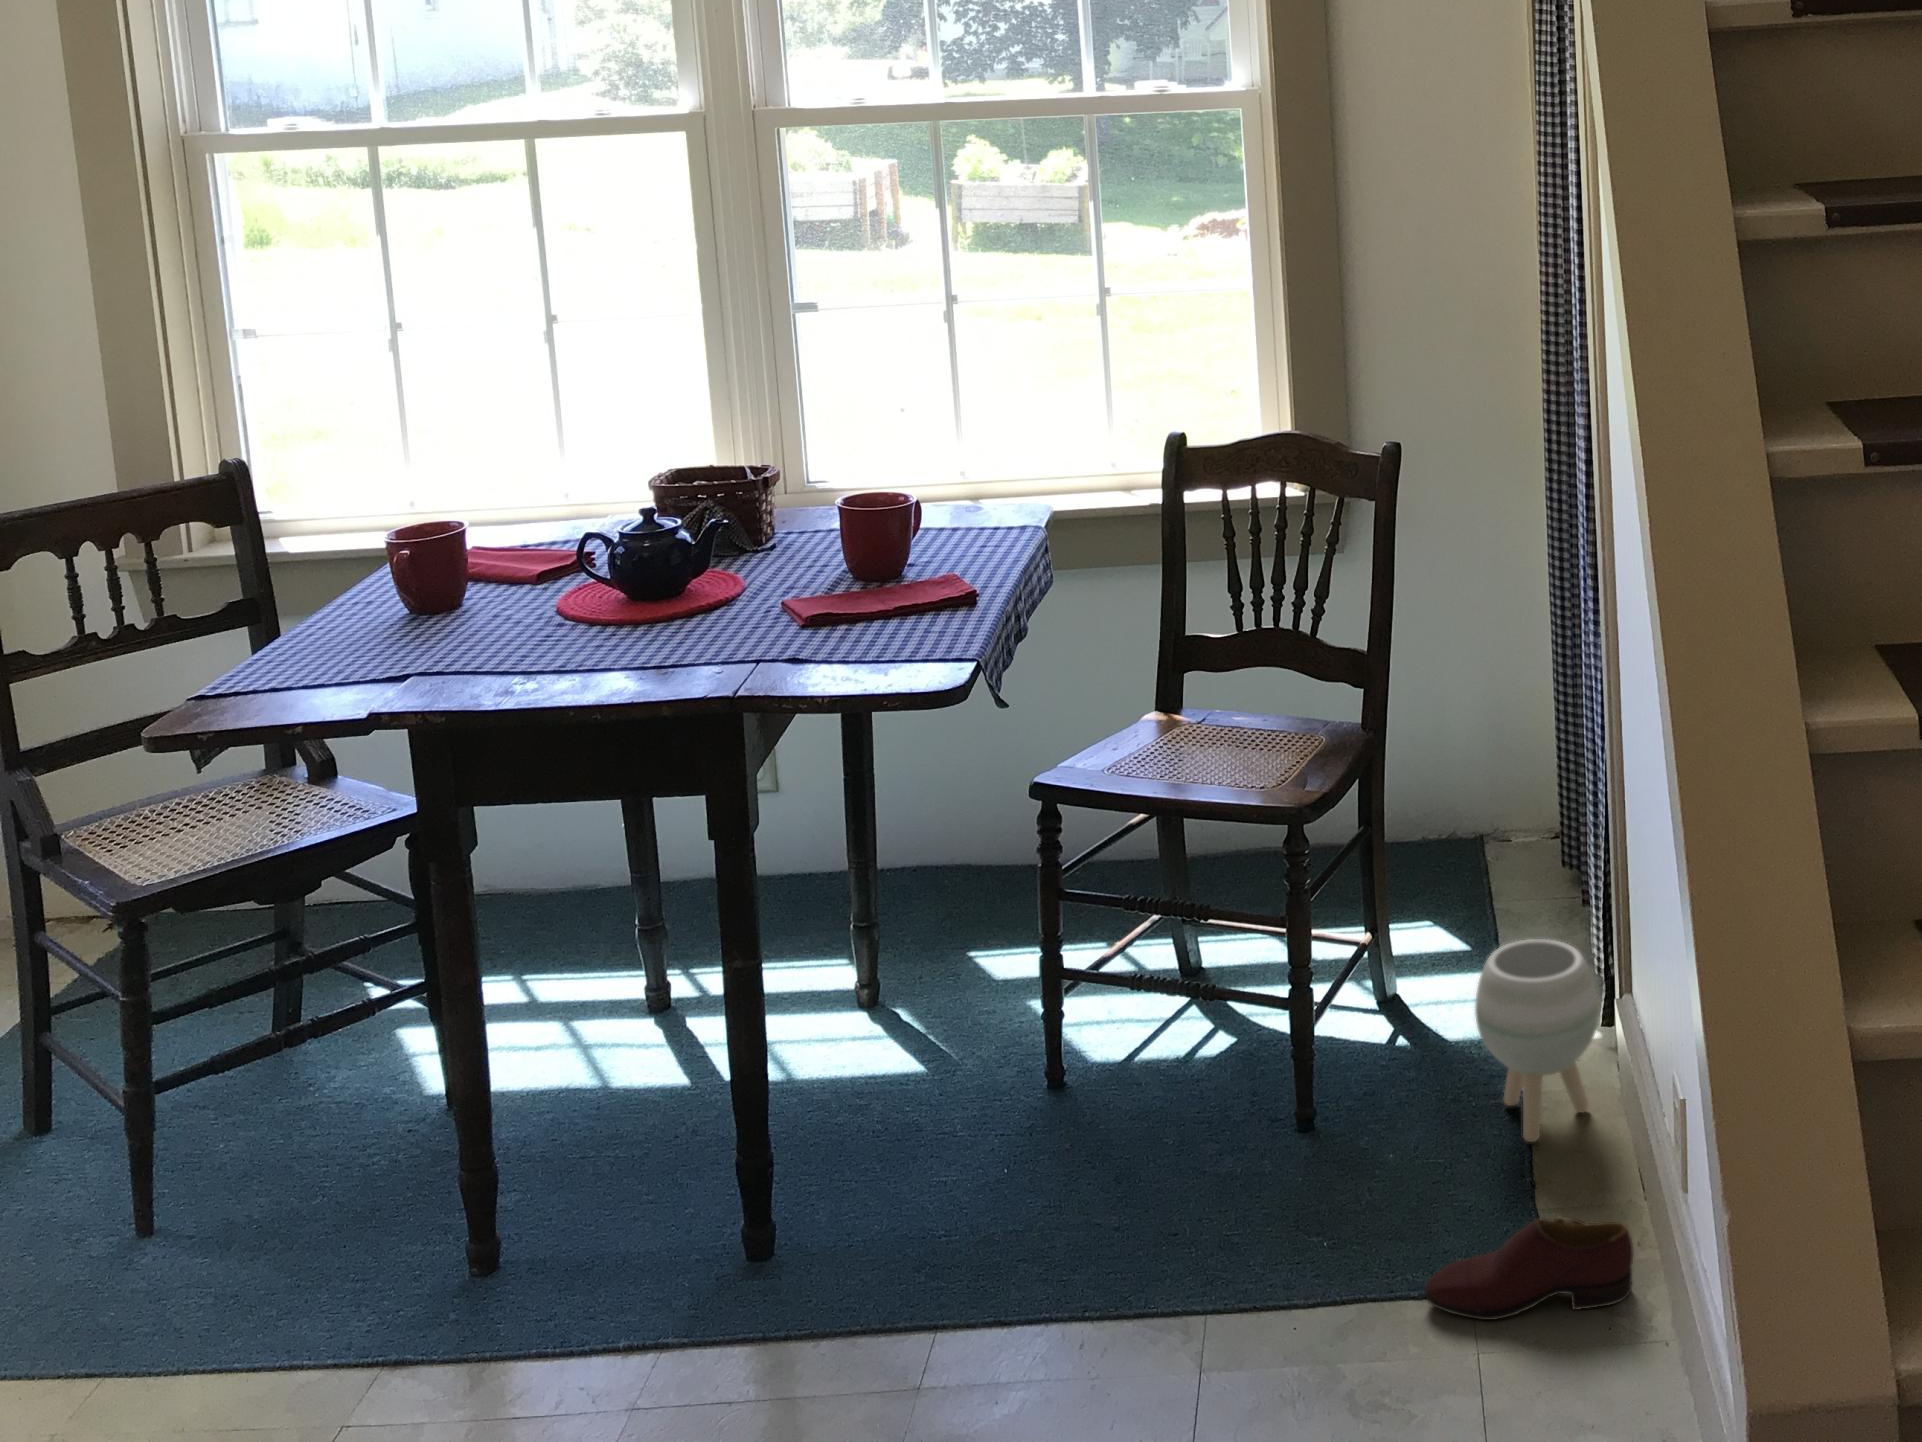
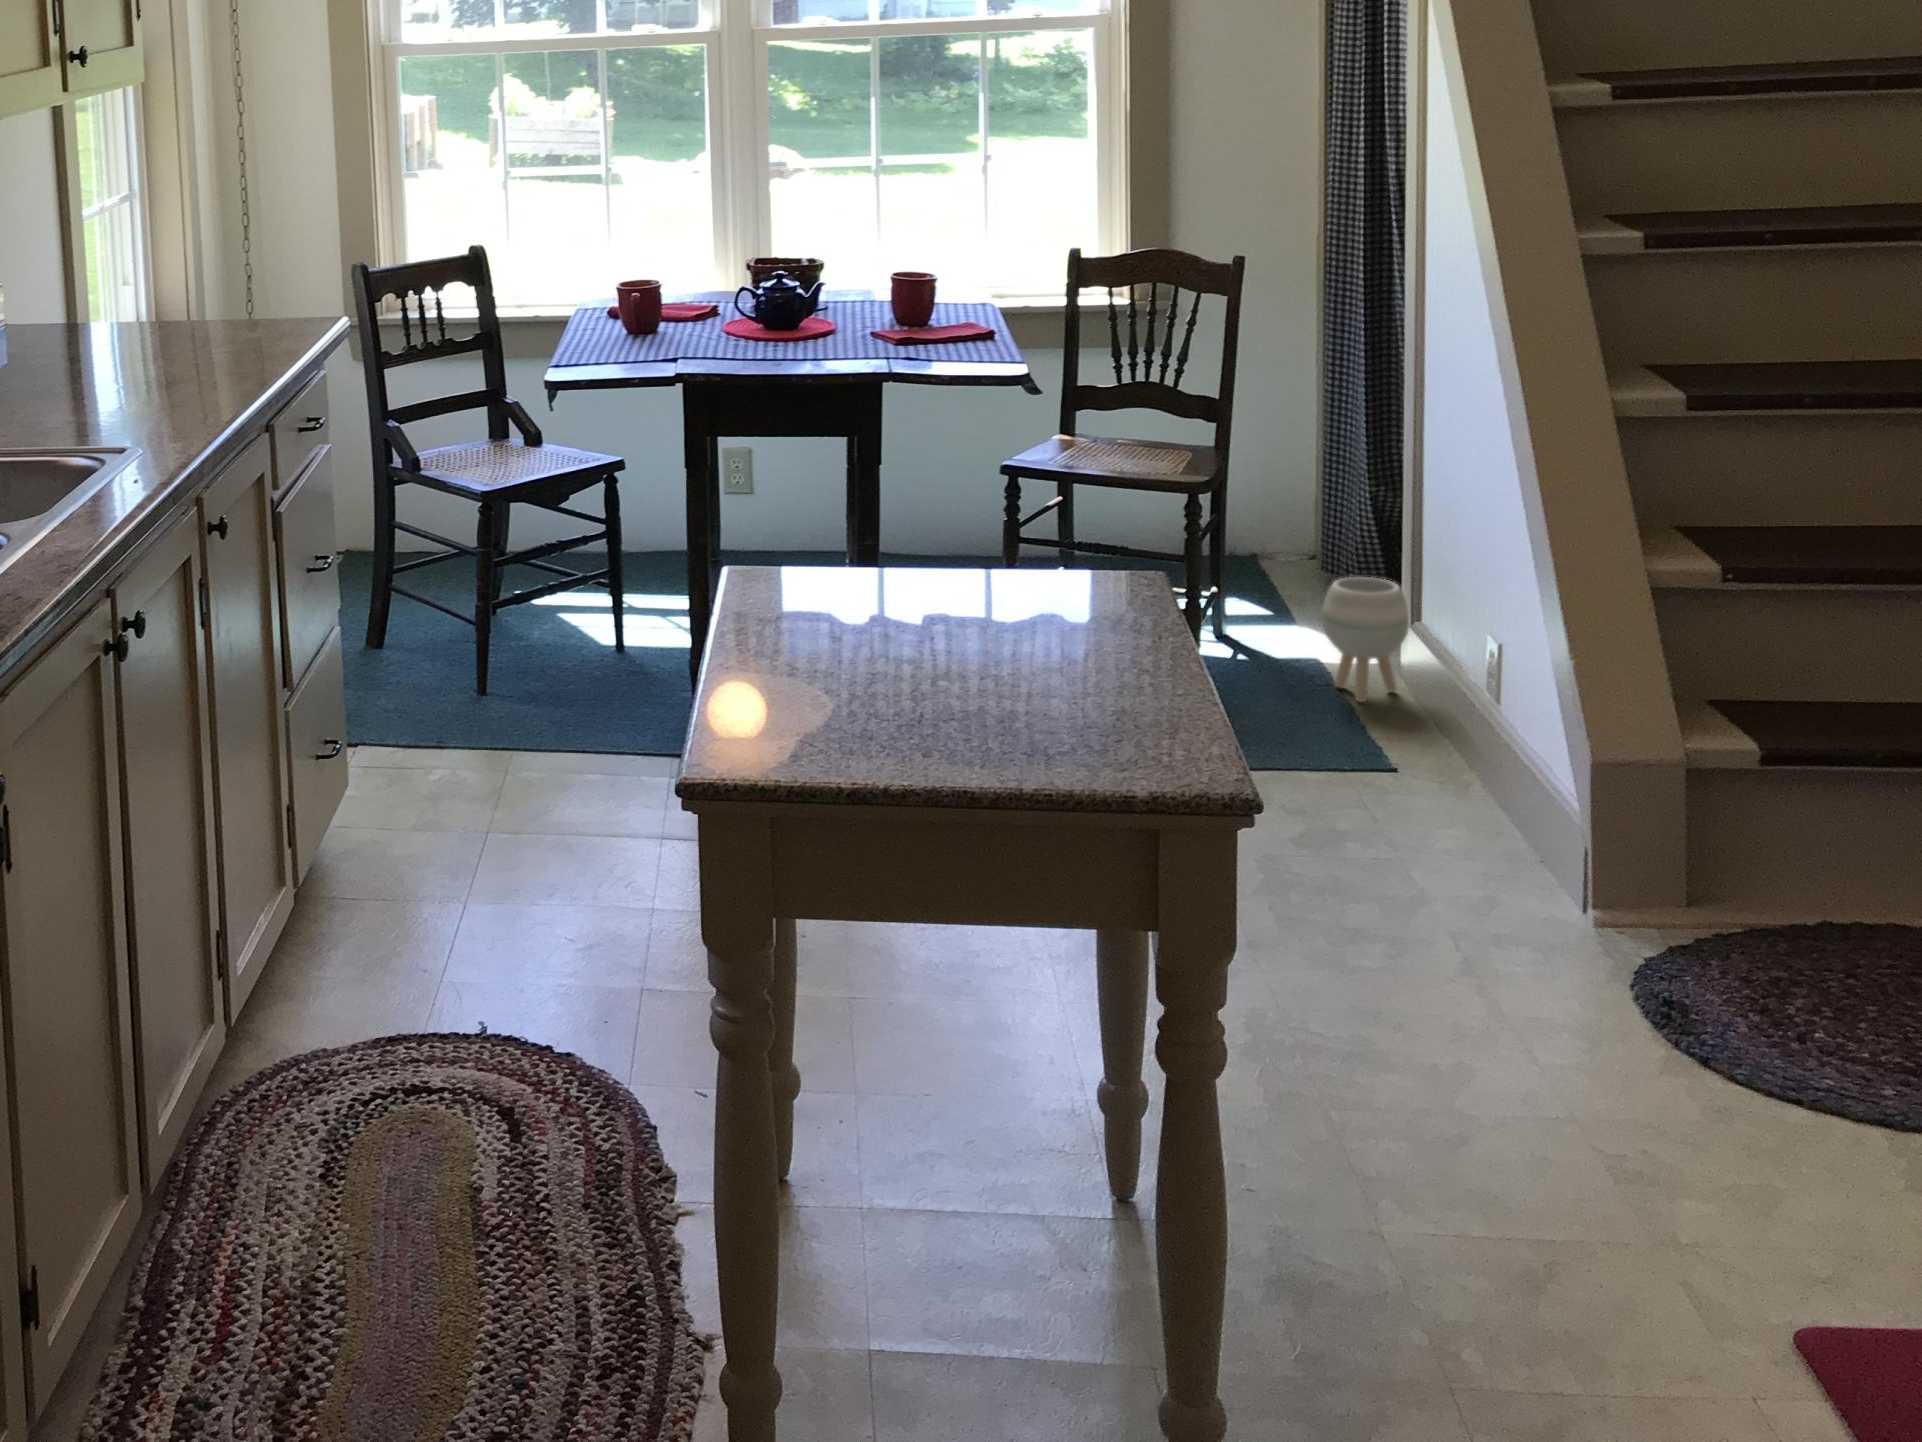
shoe: present [1424,1217,1634,1320] -> none [1317,710,1457,767]

